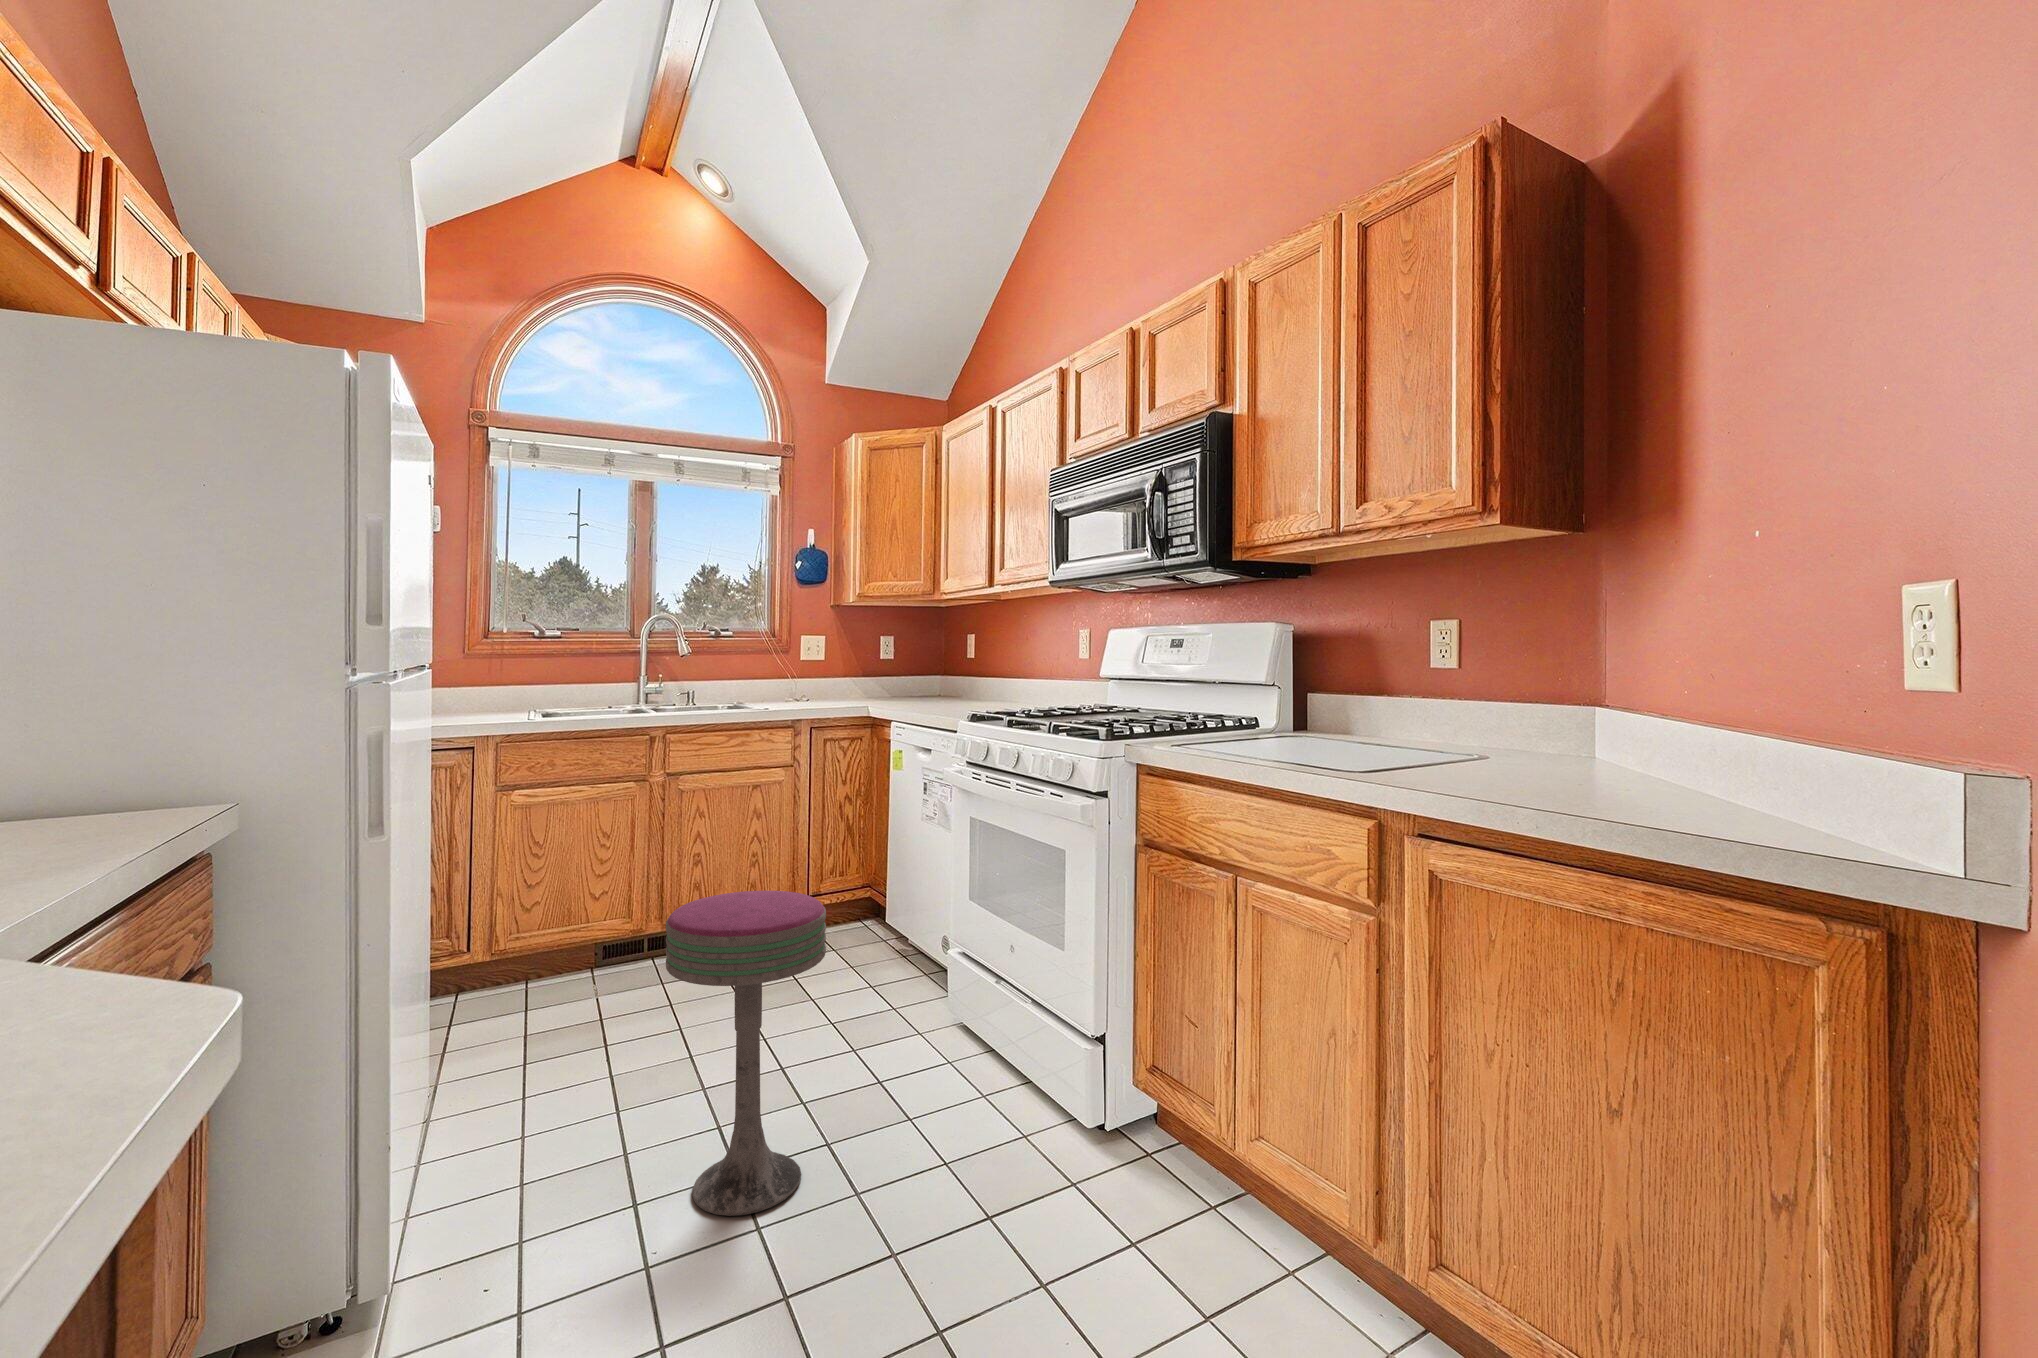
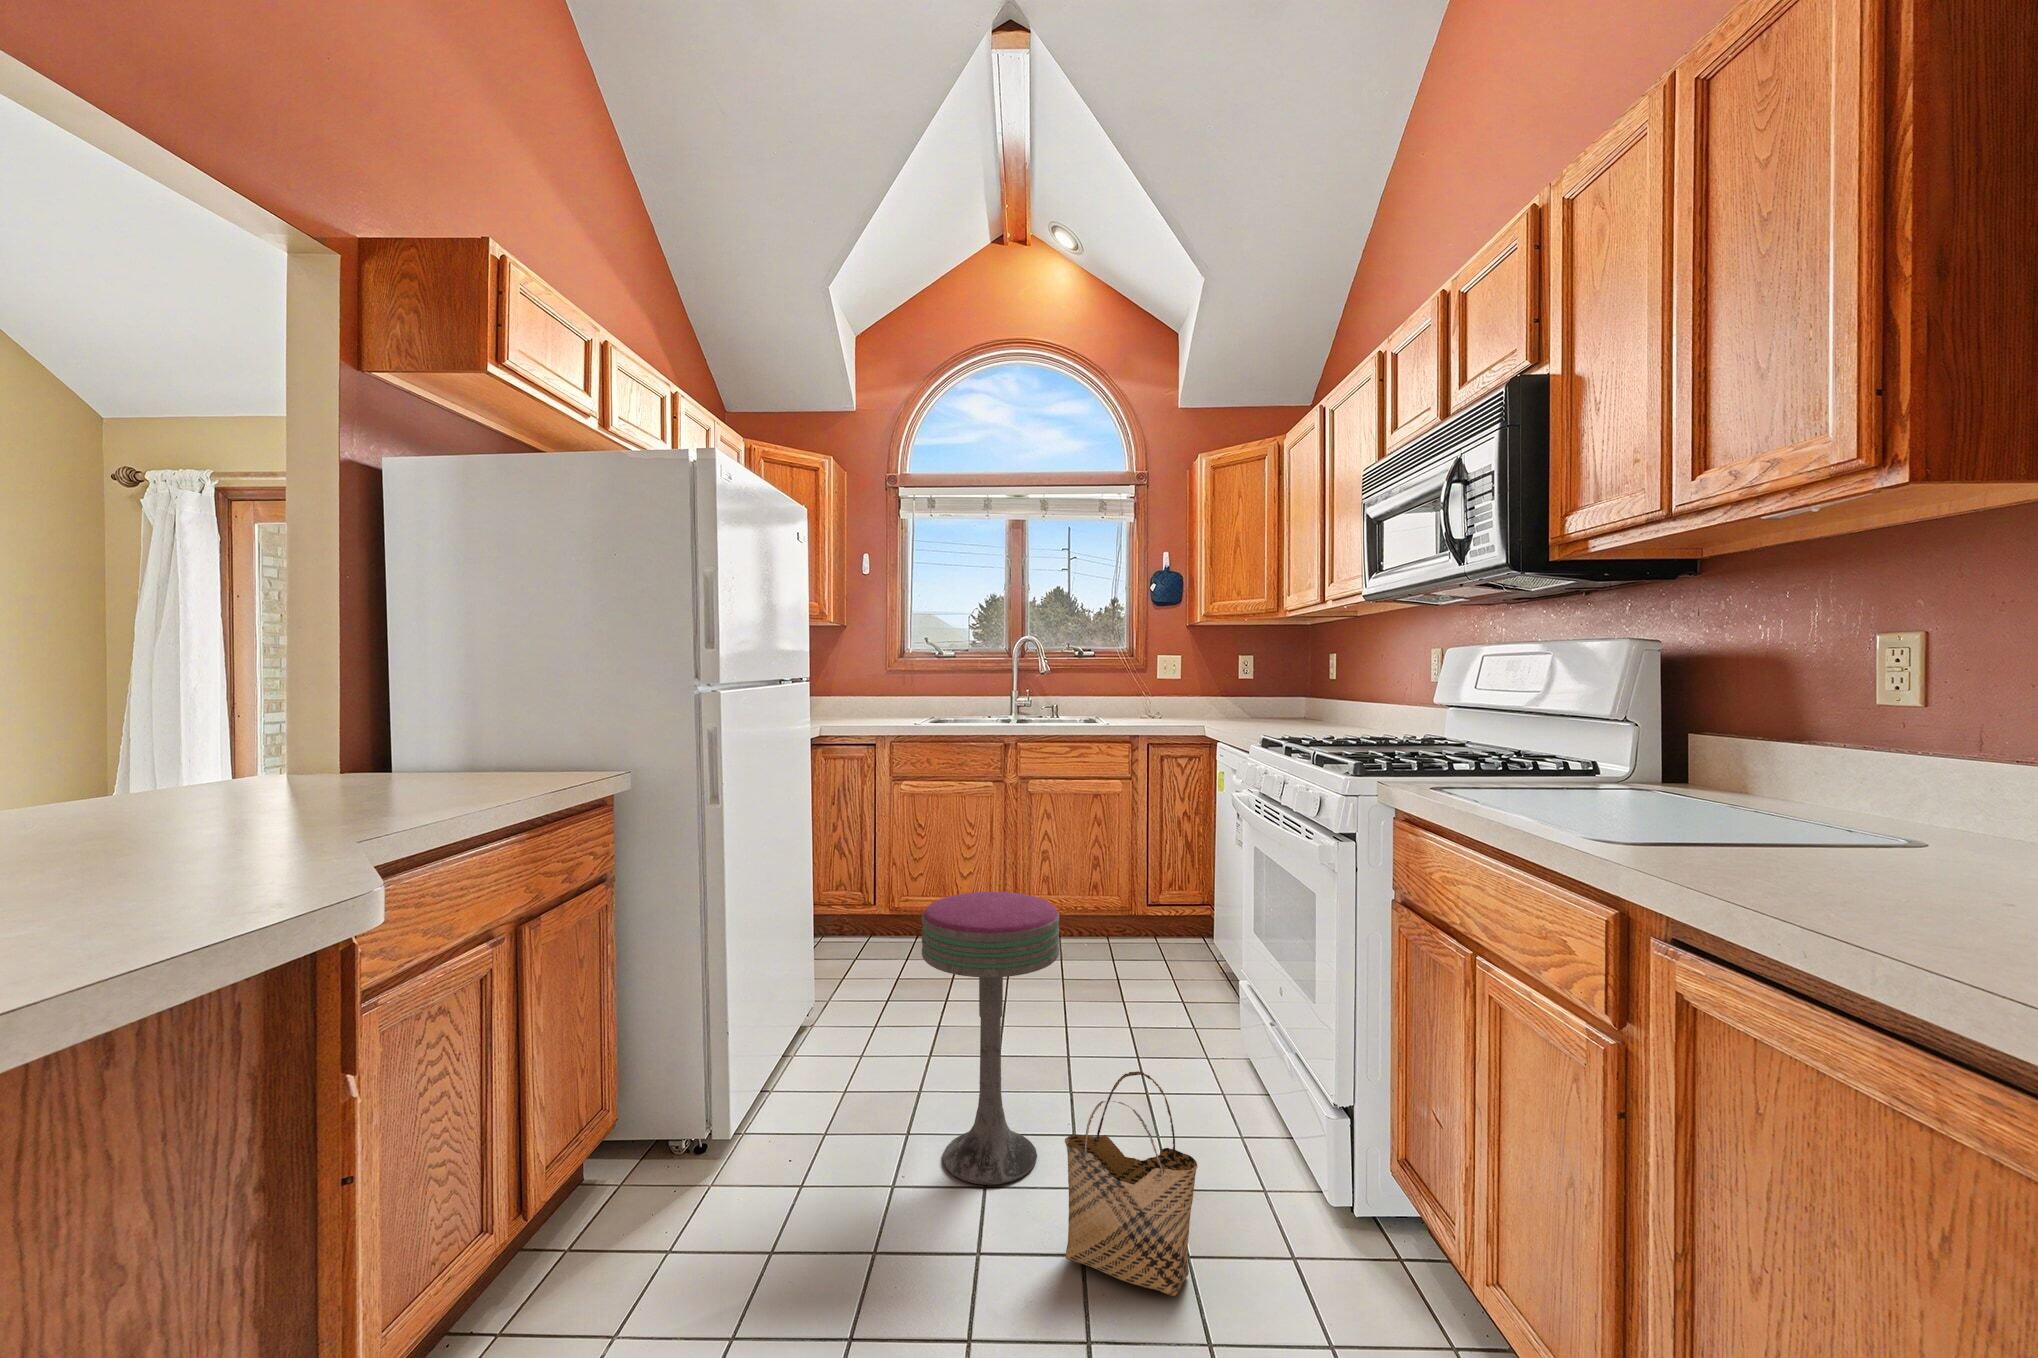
woven basket: none [871,1044,1005,1251] -> present [1065,1071,1198,1296]

